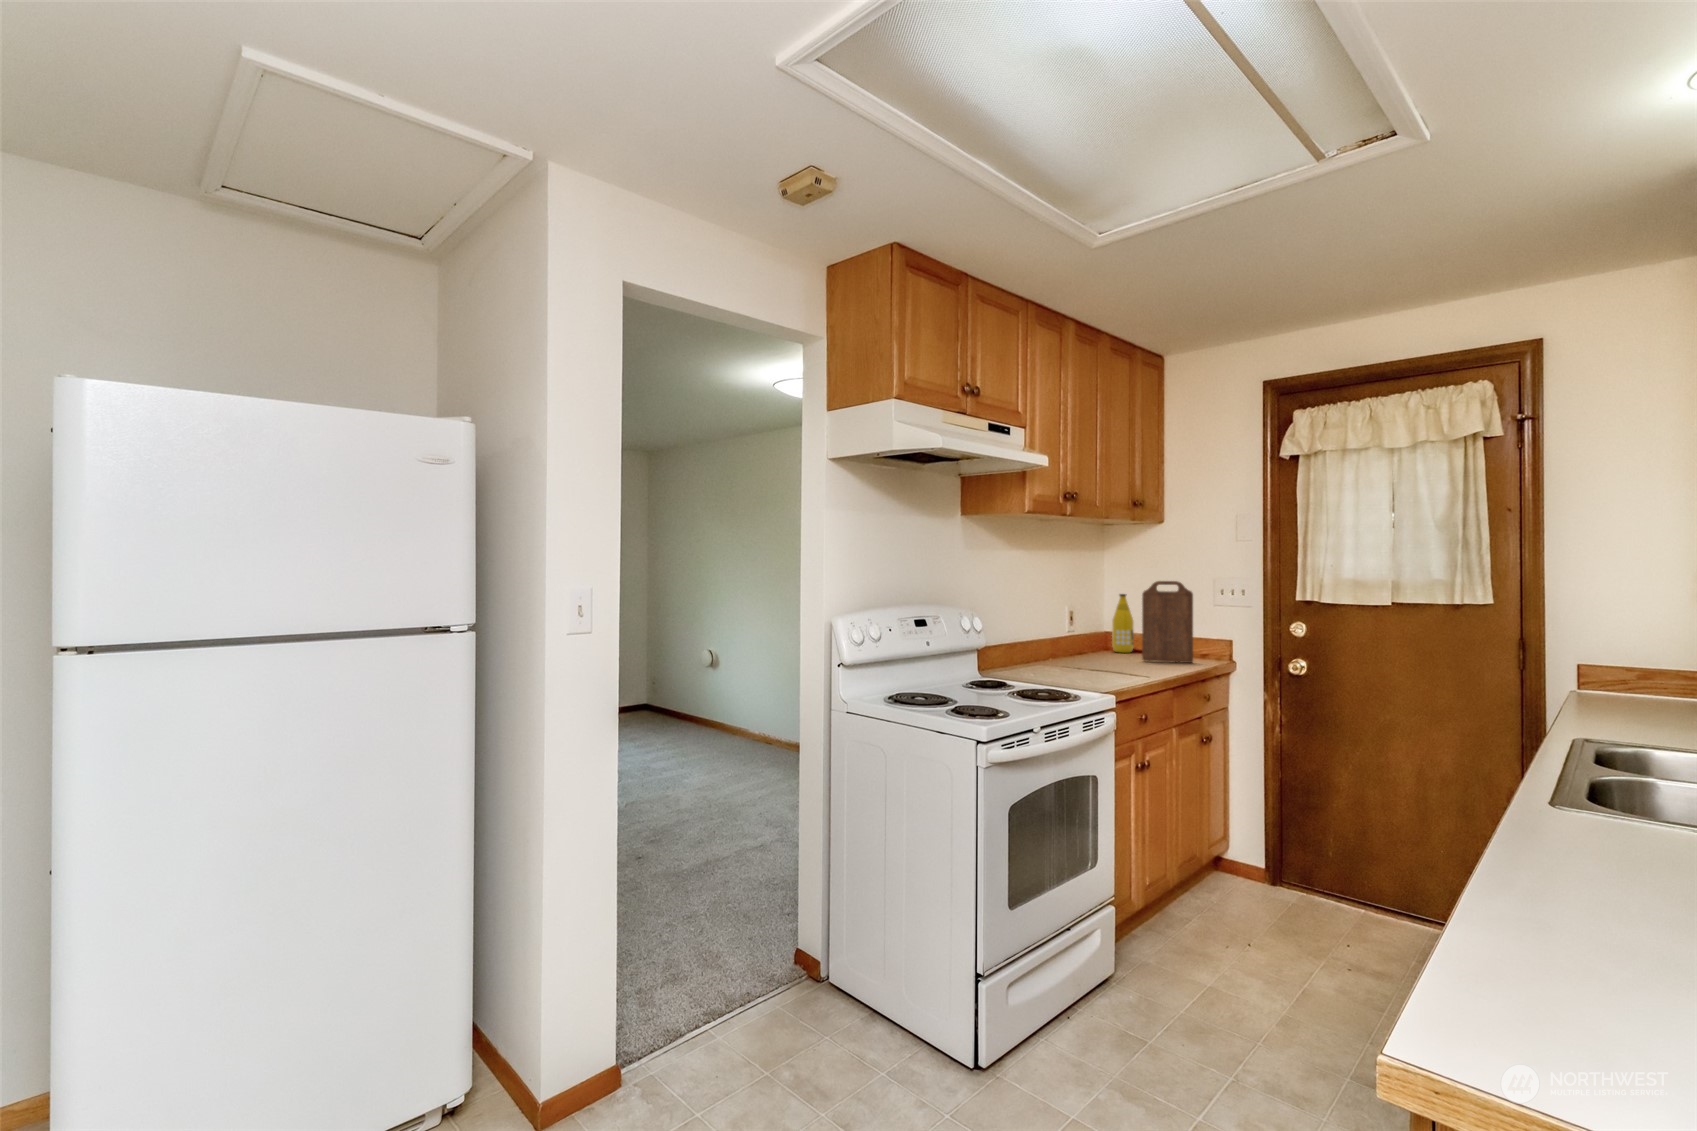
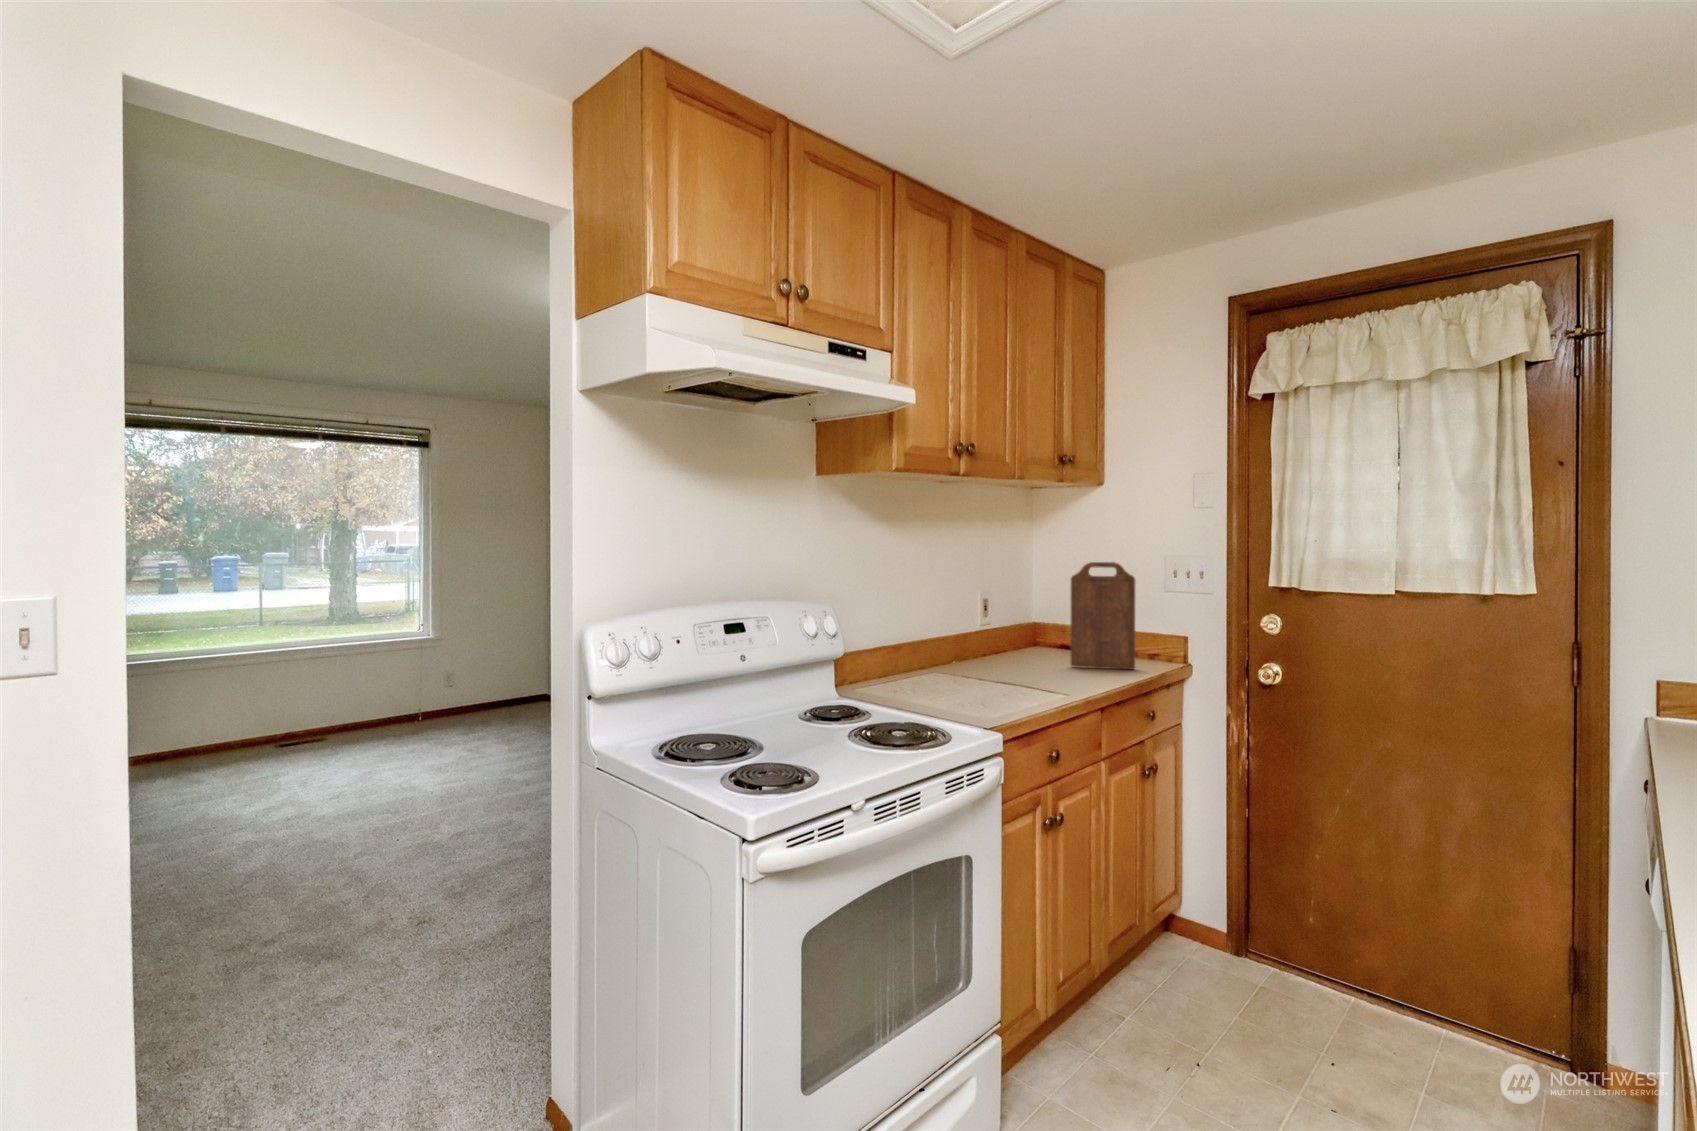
bottle: present [1112,594,1134,653] -> none [1040,578,1066,653]

